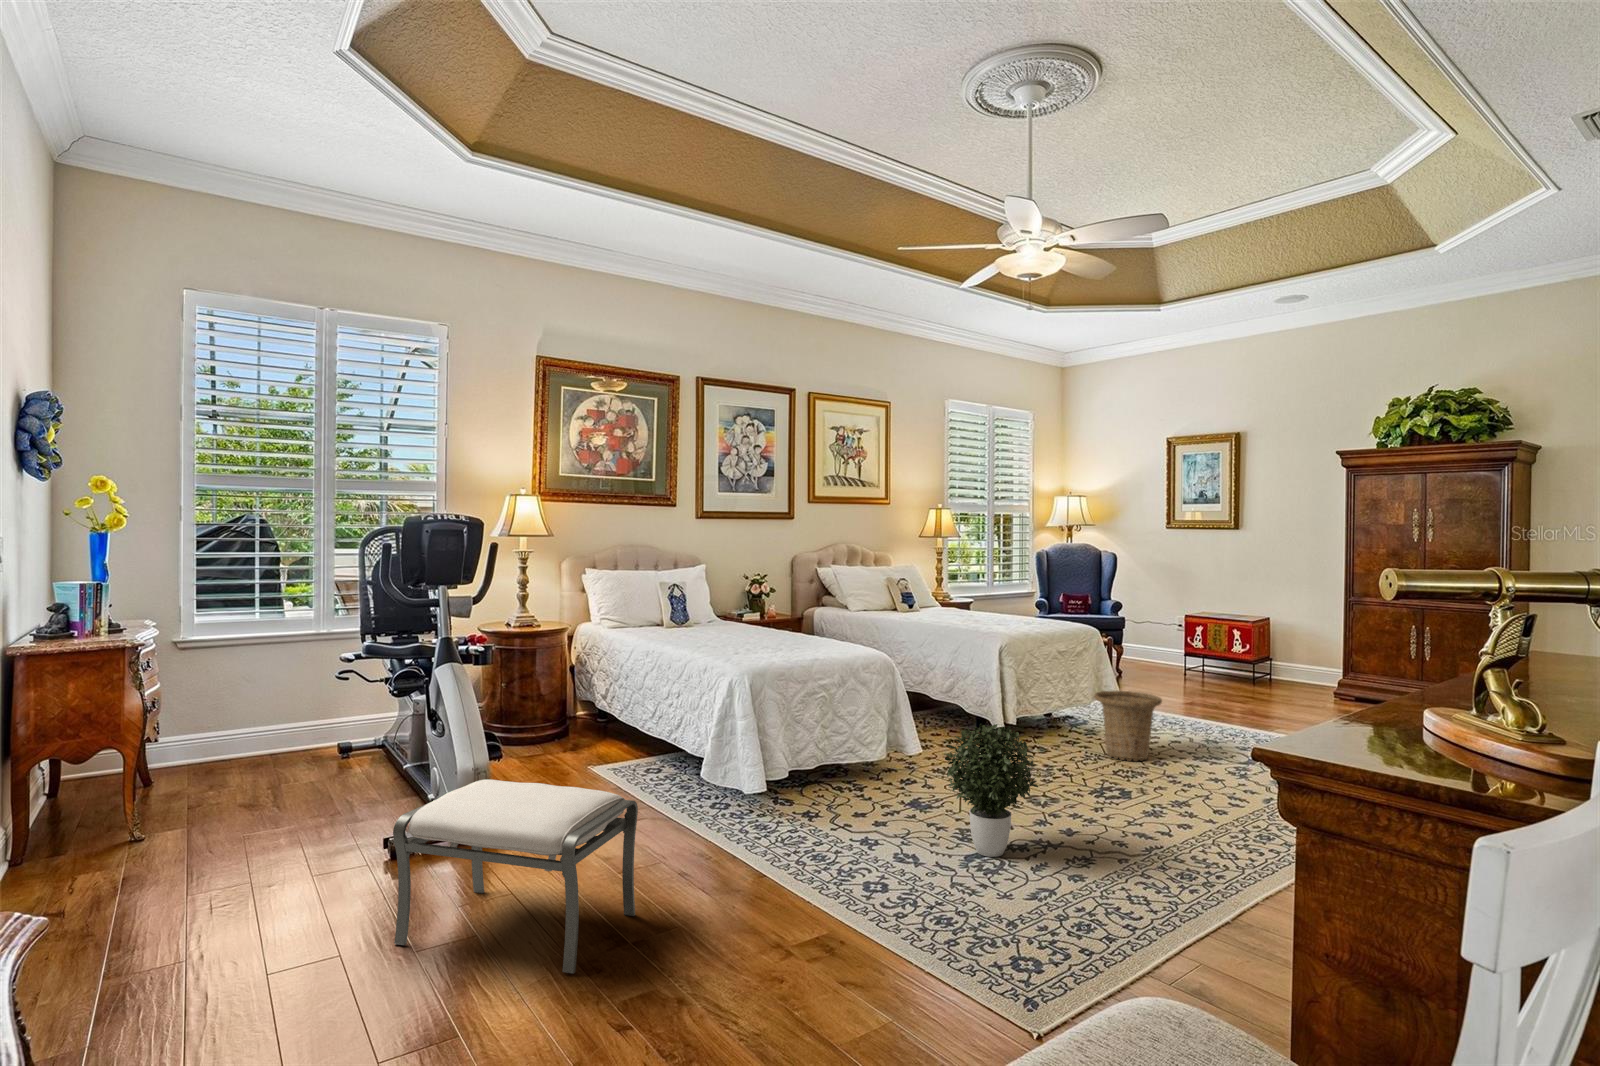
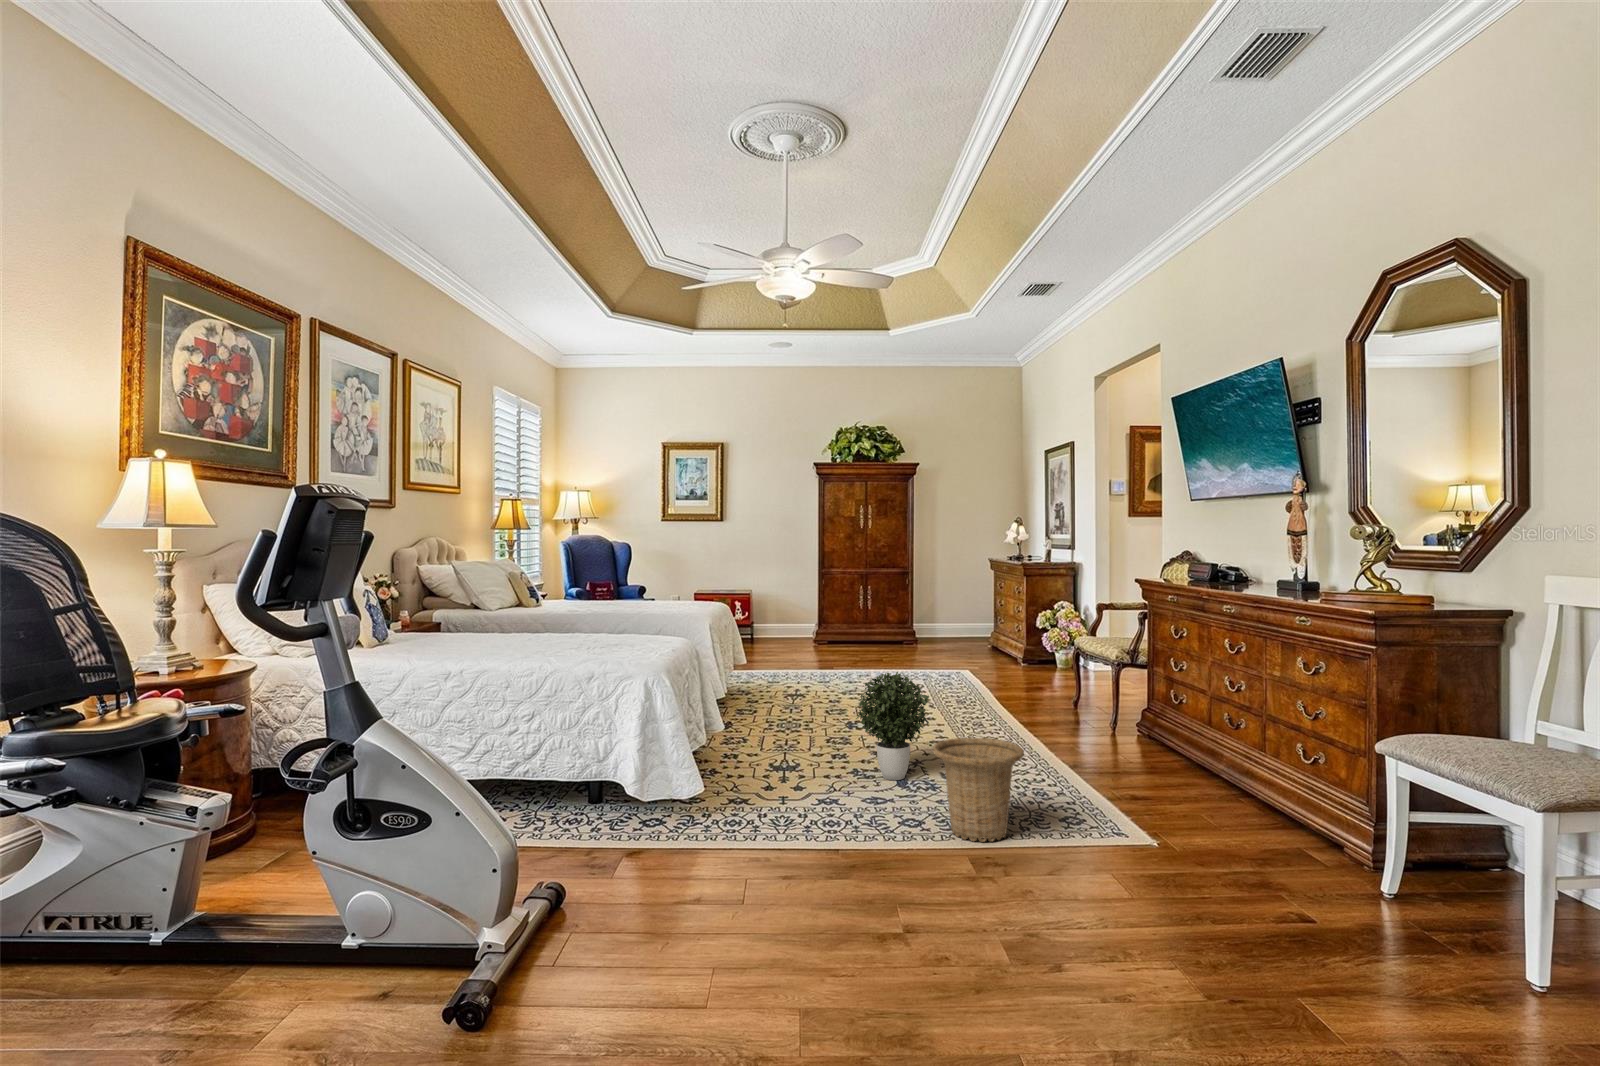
basket: present [1095,691,1162,761] -> present [933,738,1024,842]
ottoman: present [393,780,638,974] -> none [650,784,912,1029]

